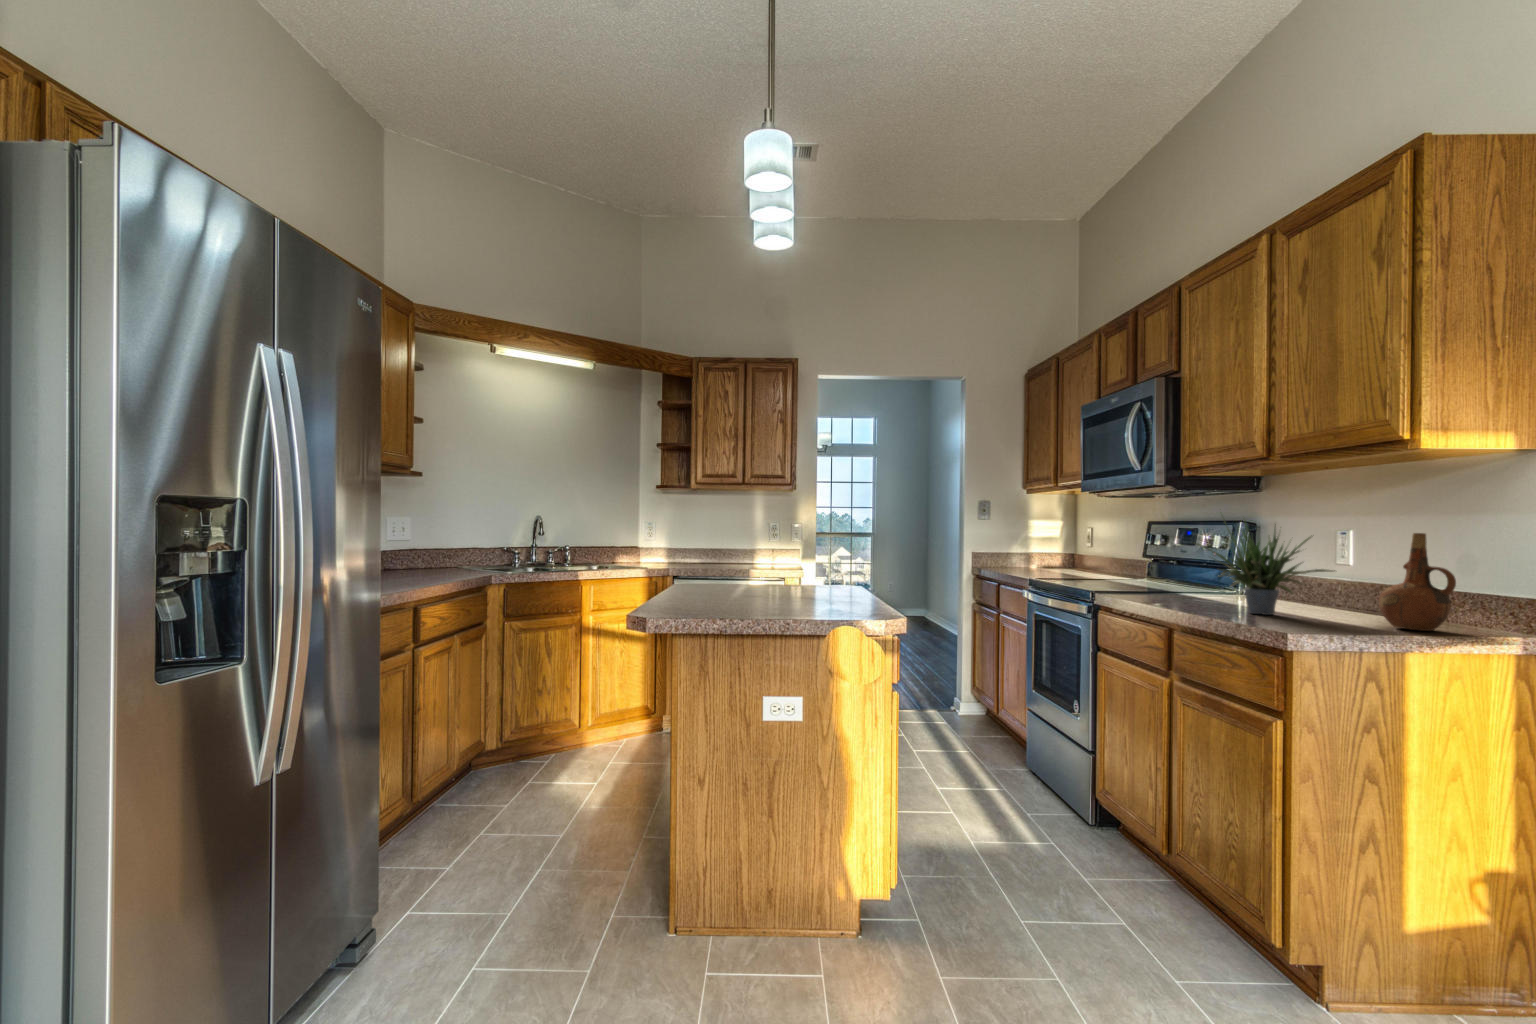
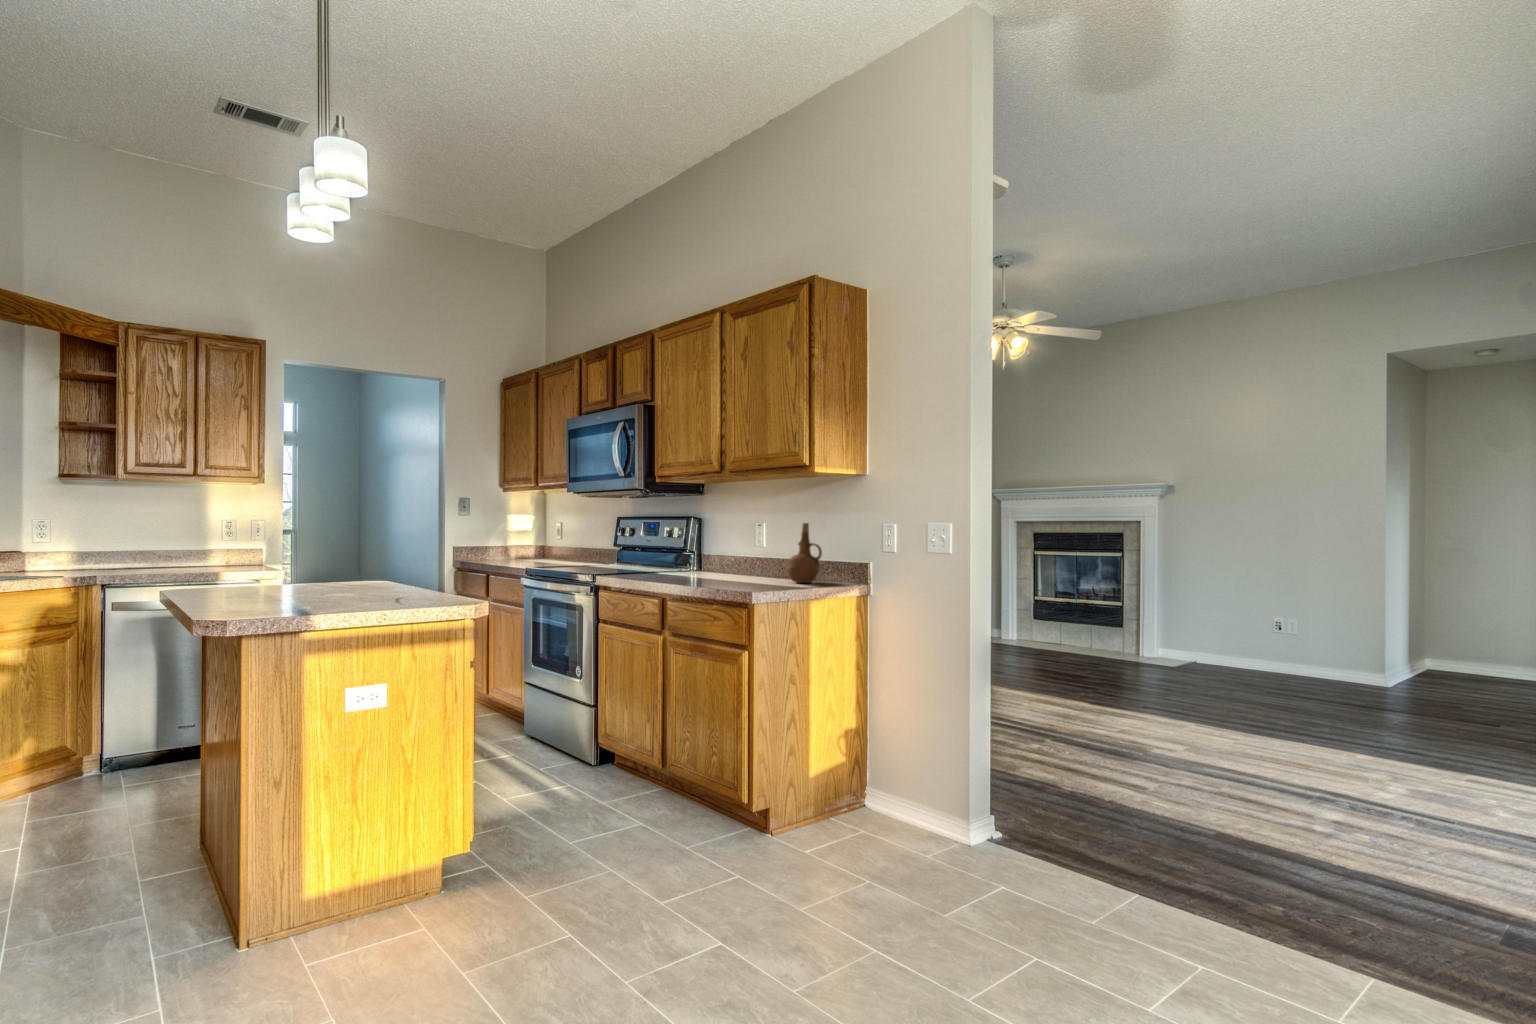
potted plant: present [1196,524,1335,615] -> none [680,507,761,581]

